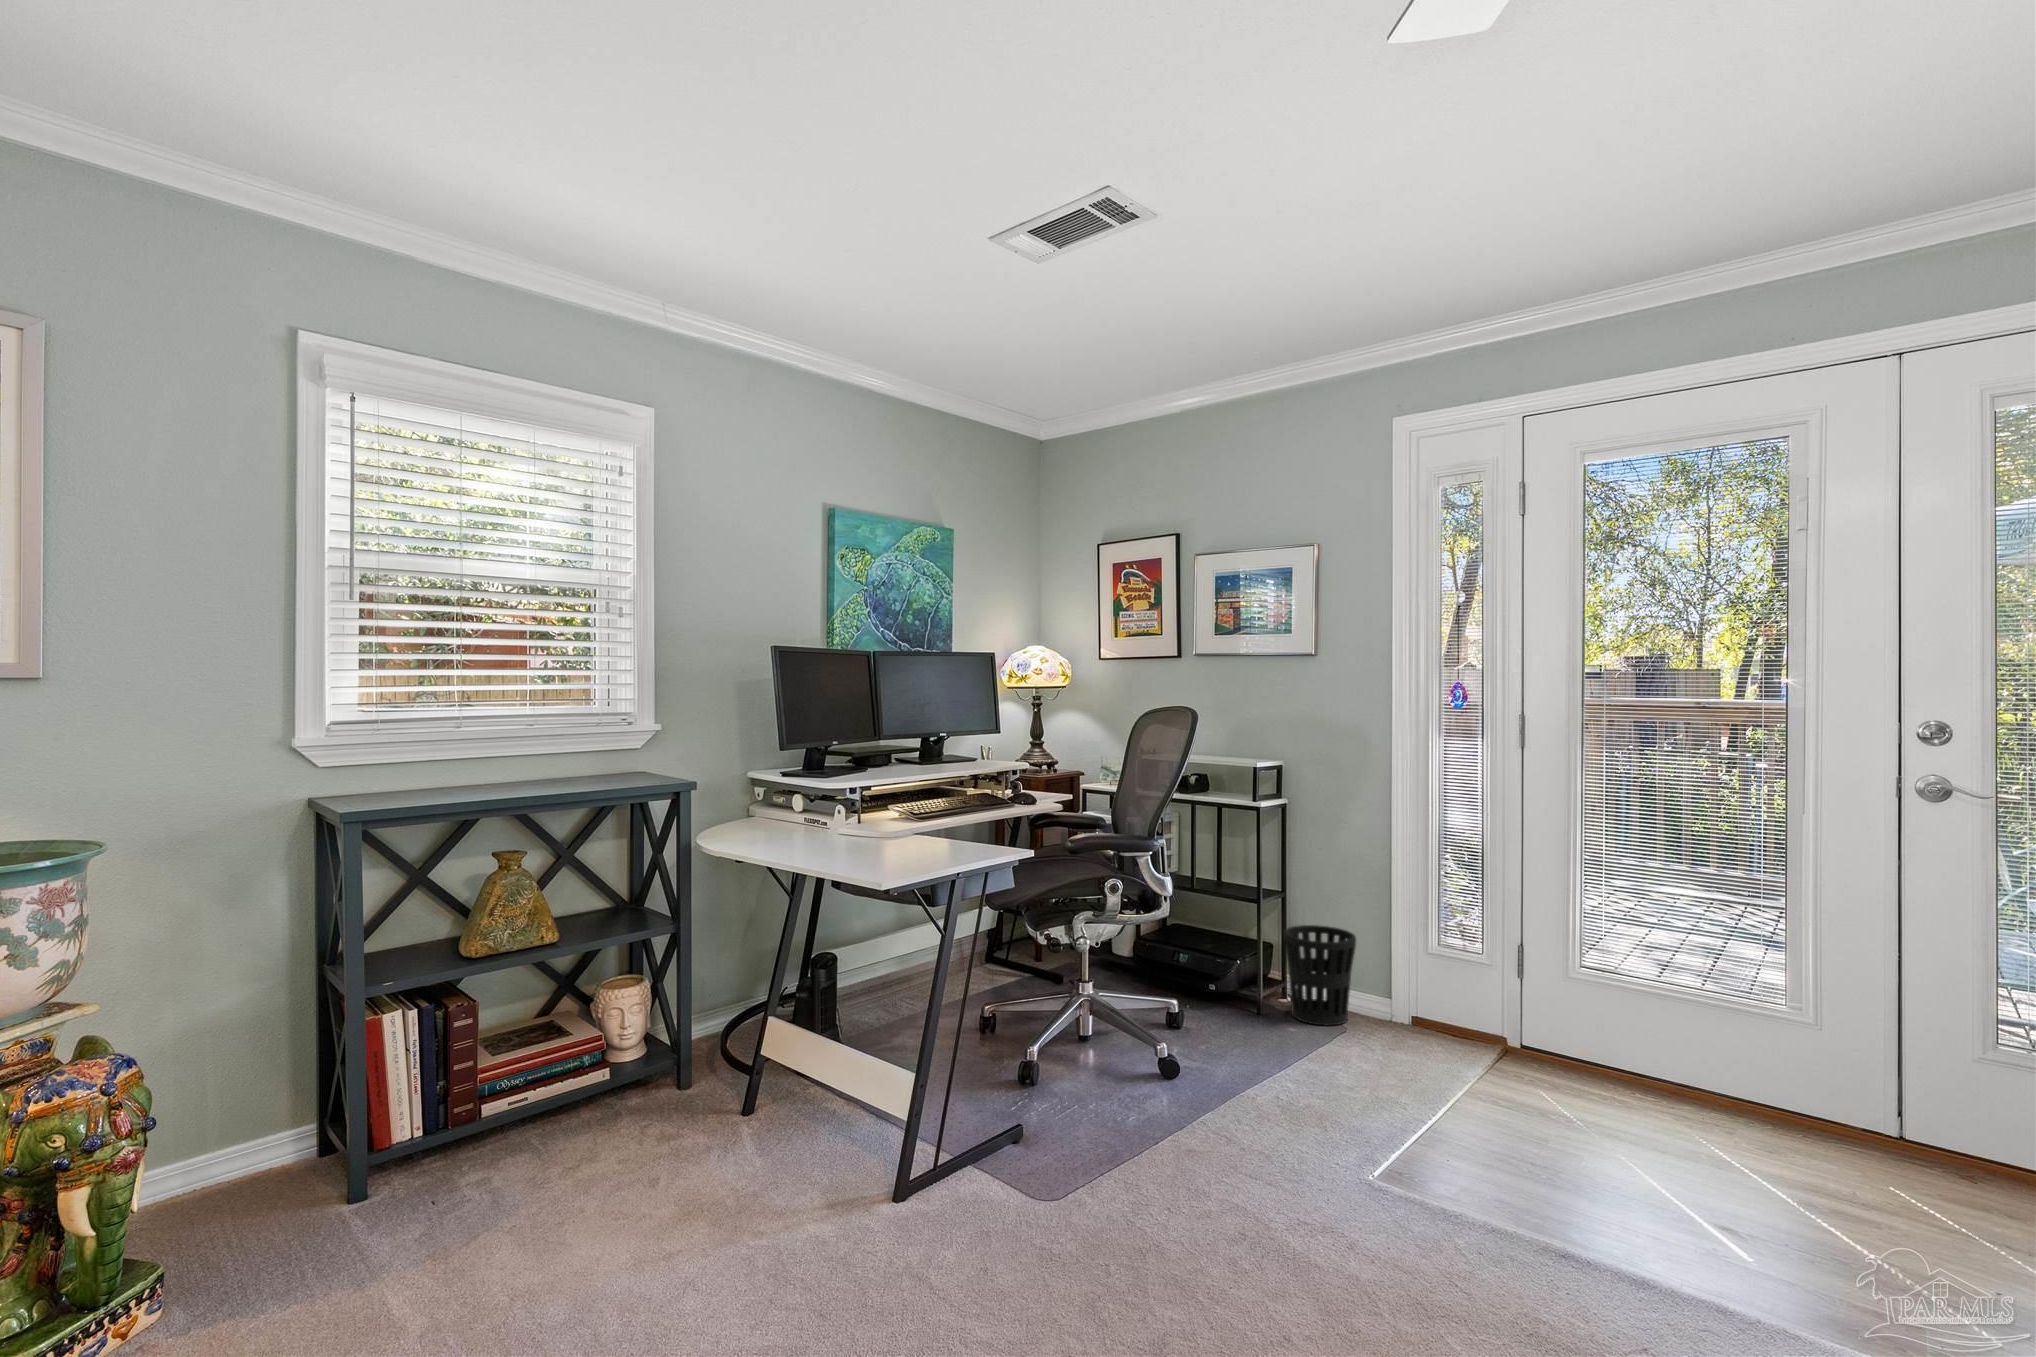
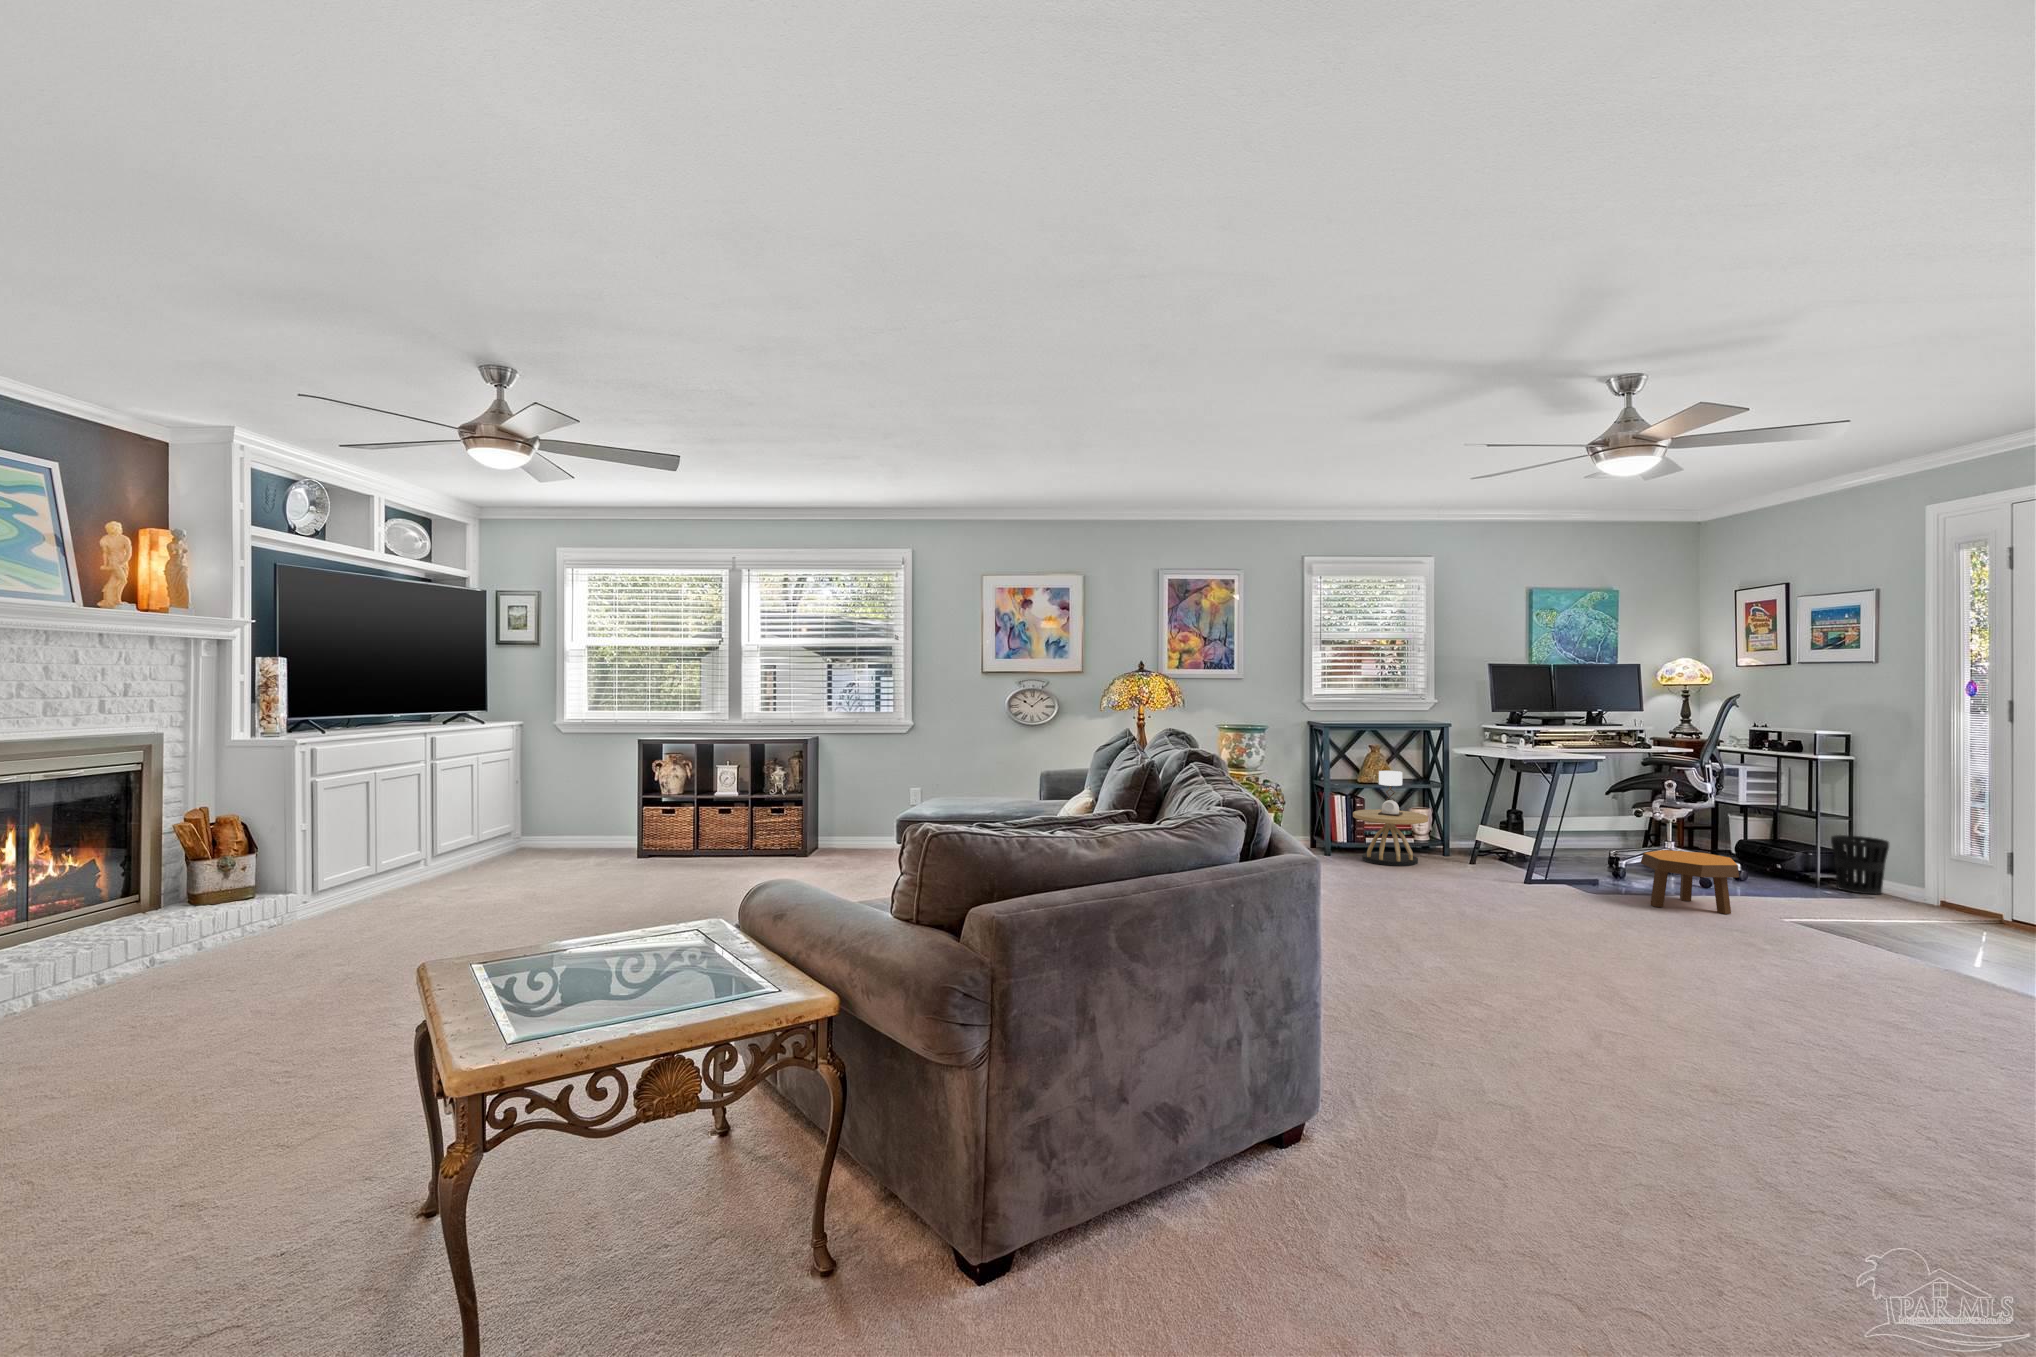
side table: none [439,923,649,1210] -> present [1353,771,1428,866]
footstool: none [1128,1033,1314,1207] -> present [1641,850,1739,914]

